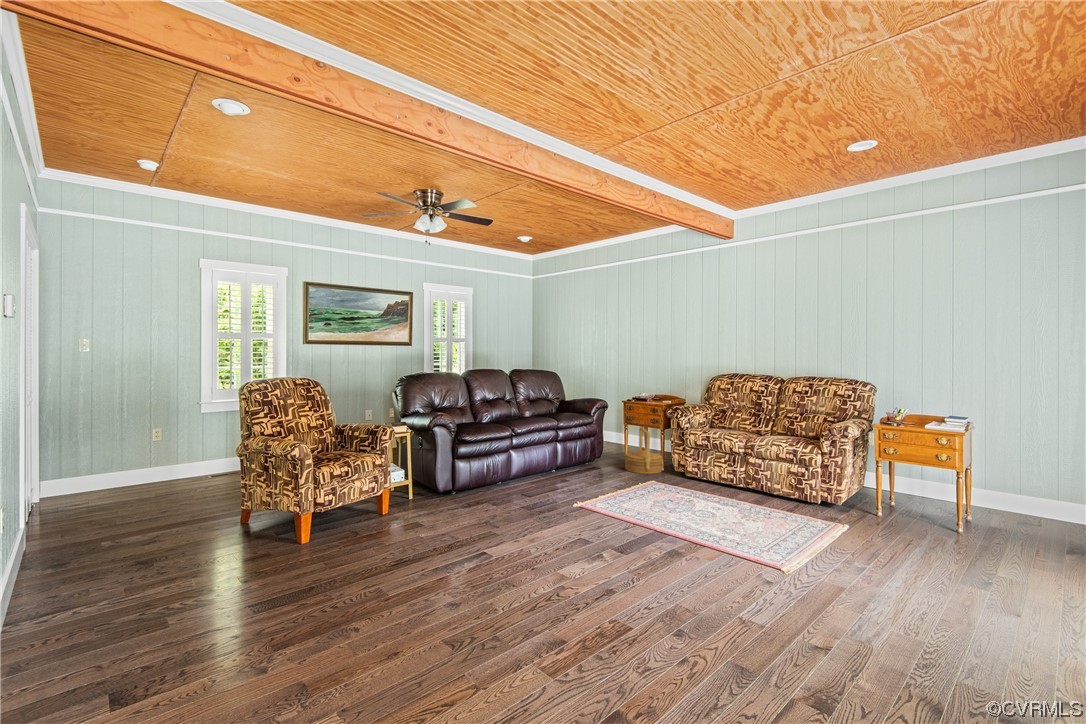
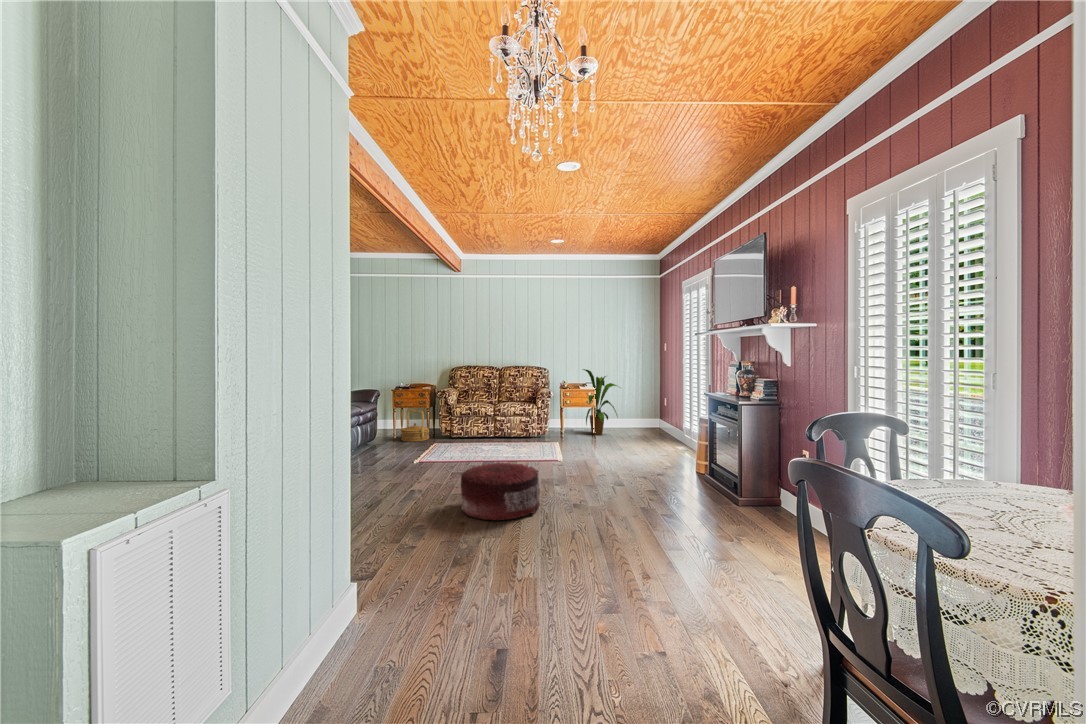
house plant: none [937,389,1059,530] -> present [583,369,618,435]
pouf: none [432,545,591,687] -> present [461,462,540,520]

